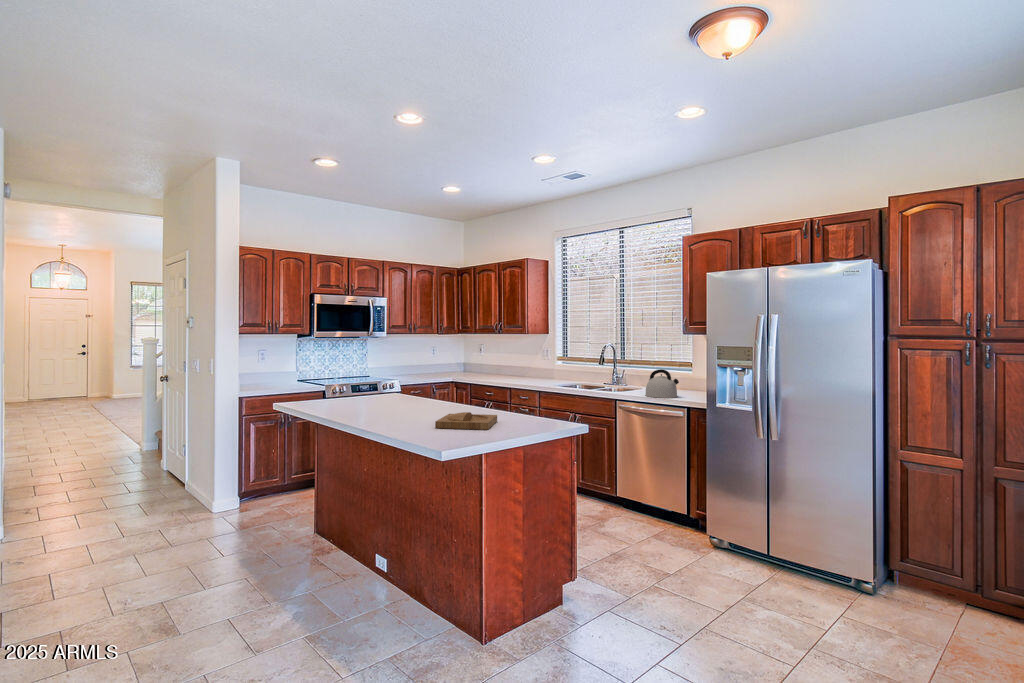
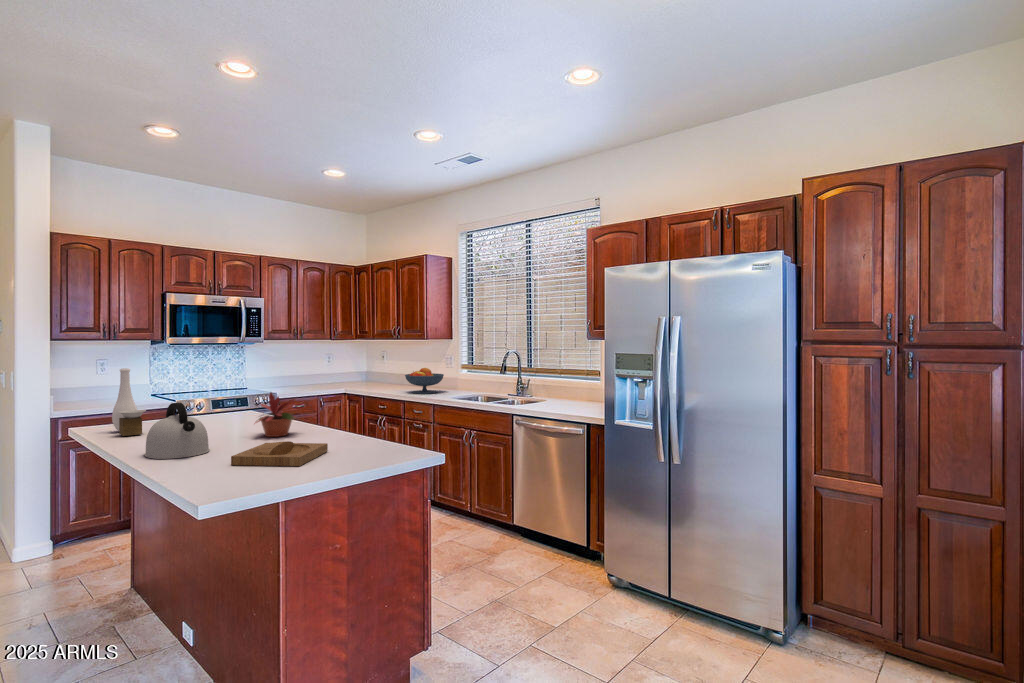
vase: none [312,356,340,409] -> present [112,368,146,436]
fruit bowl: none [510,360,544,383] -> present [405,368,444,394]
kettle: present [645,369,679,398] -> present [145,403,209,459]
potted plant: none [422,374,462,411] -> present [255,392,294,437]

